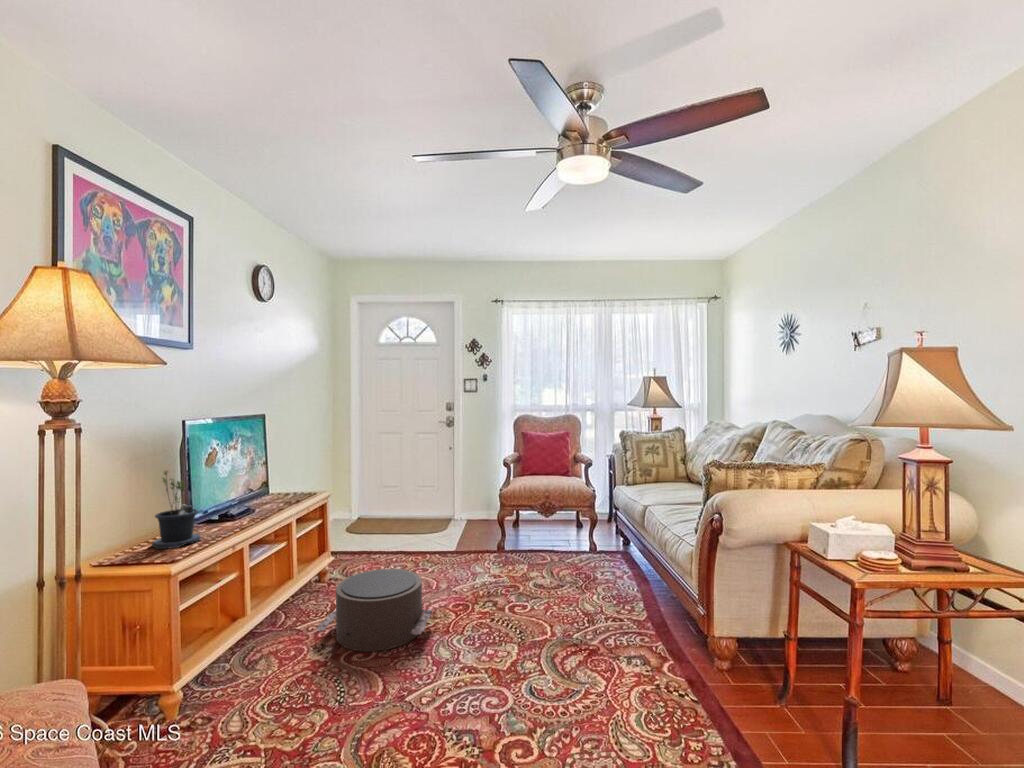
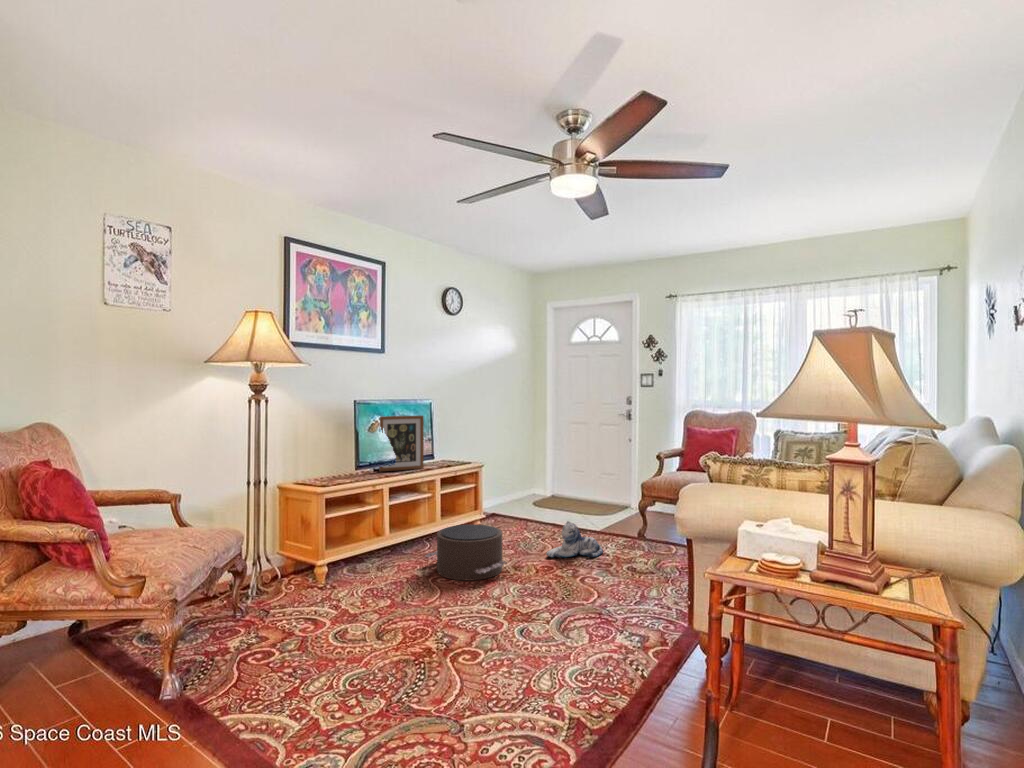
picture frame: none [220,437,279,523] -> present [380,416,424,471]
potted plant: present [152,471,201,549] -> none [328,430,357,479]
plush toy: none [445,544,494,589] -> present [546,522,603,557]

